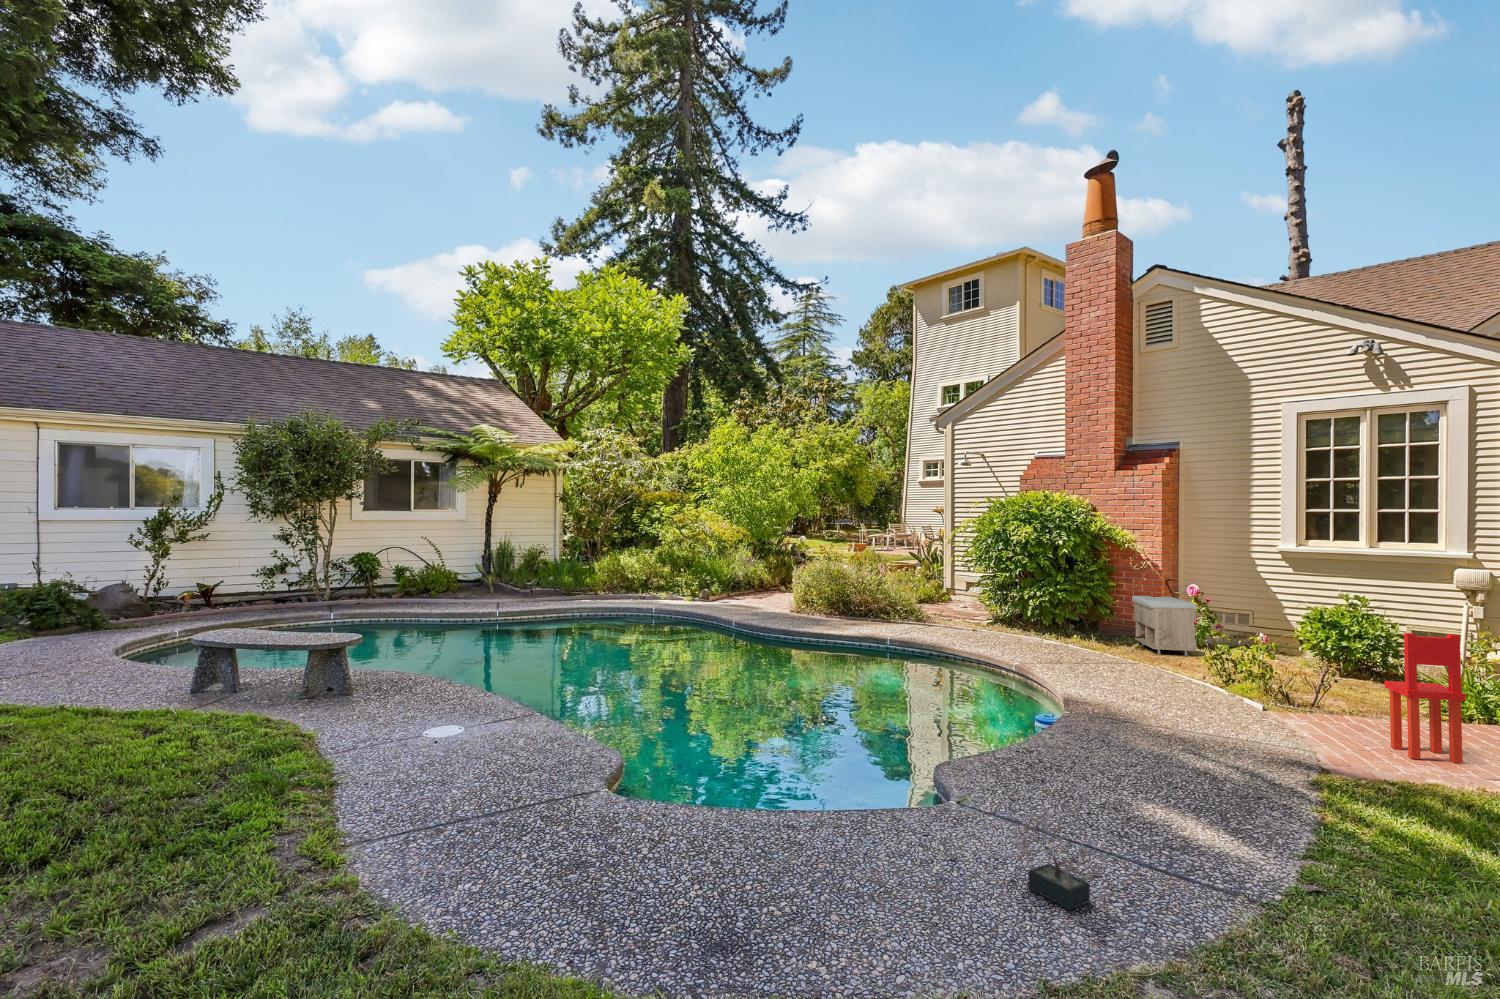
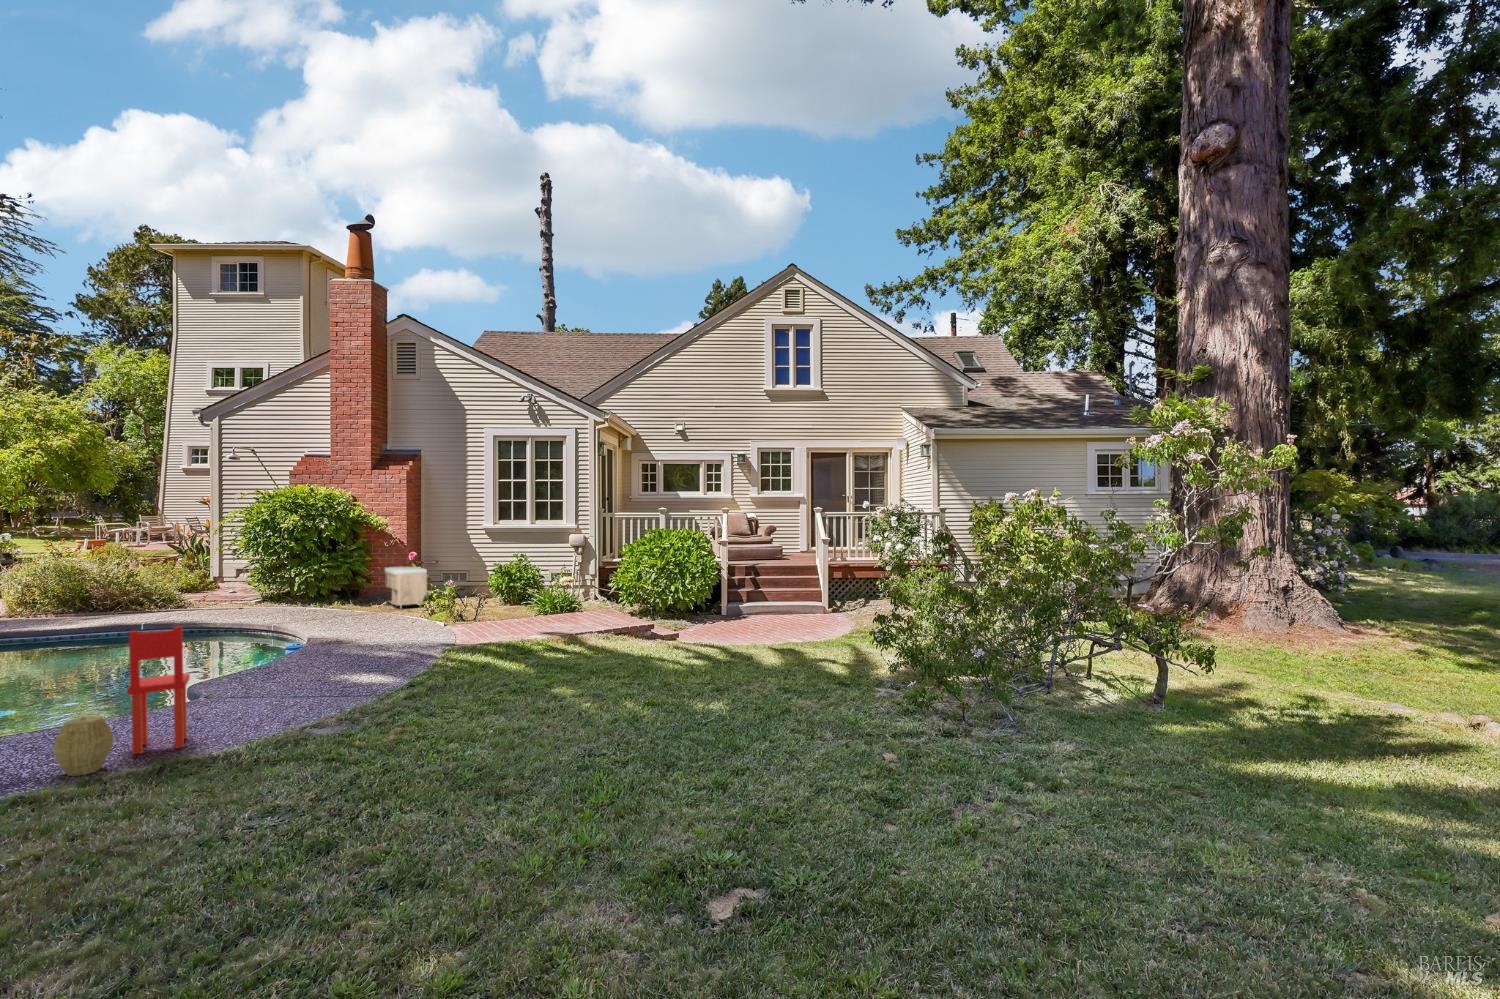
chair: present [1384,633,1466,763] -> present [127,626,190,754]
woven basket: none [783,792,846,883] -> present [53,716,113,776]
decorative plant: present [1015,814,1100,910] -> none [245,694,301,739]

